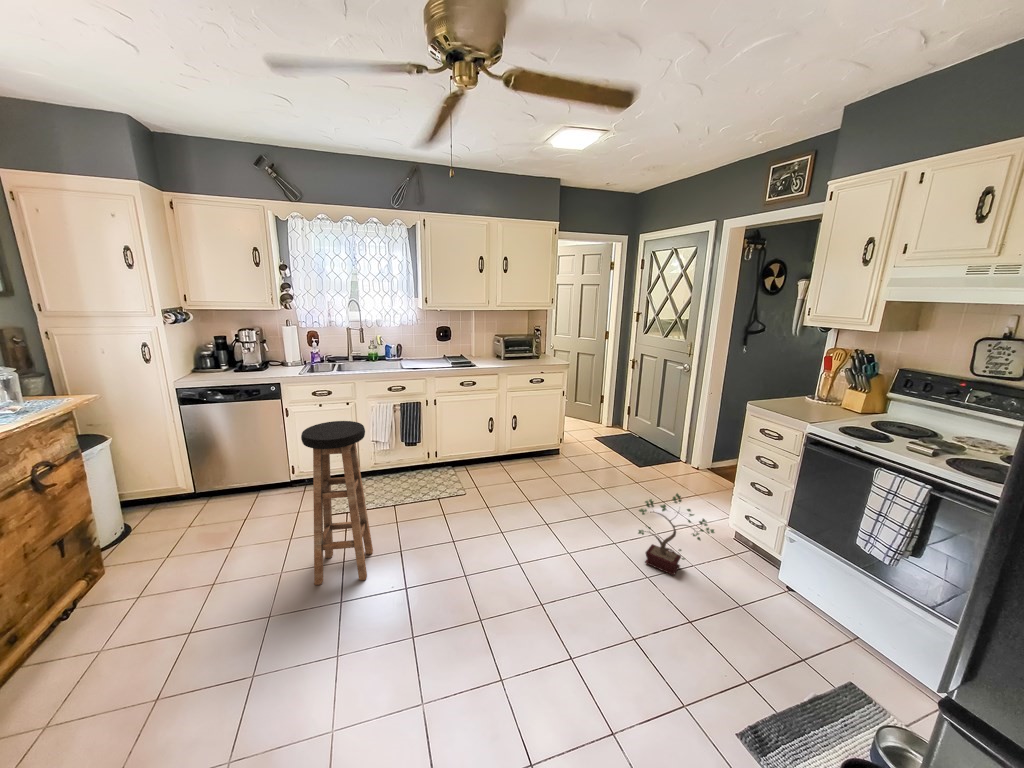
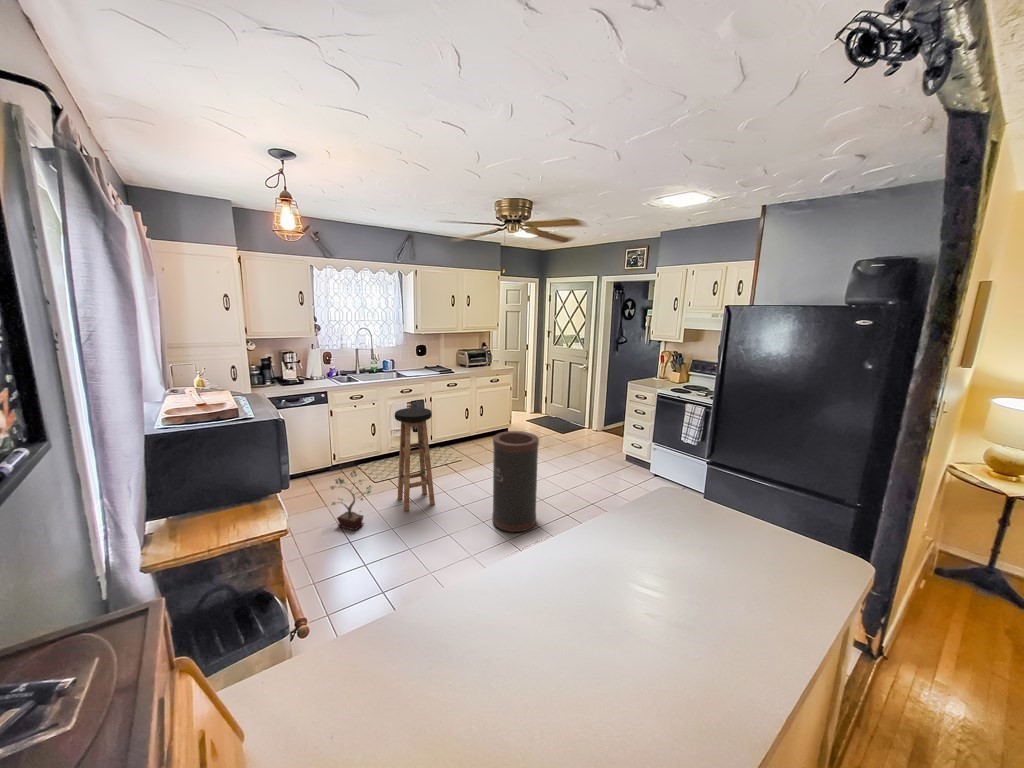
trash can: none [413,487,504,693] -> present [492,431,539,533]
potted plant: present [638,493,715,575] -> present [330,470,371,530]

